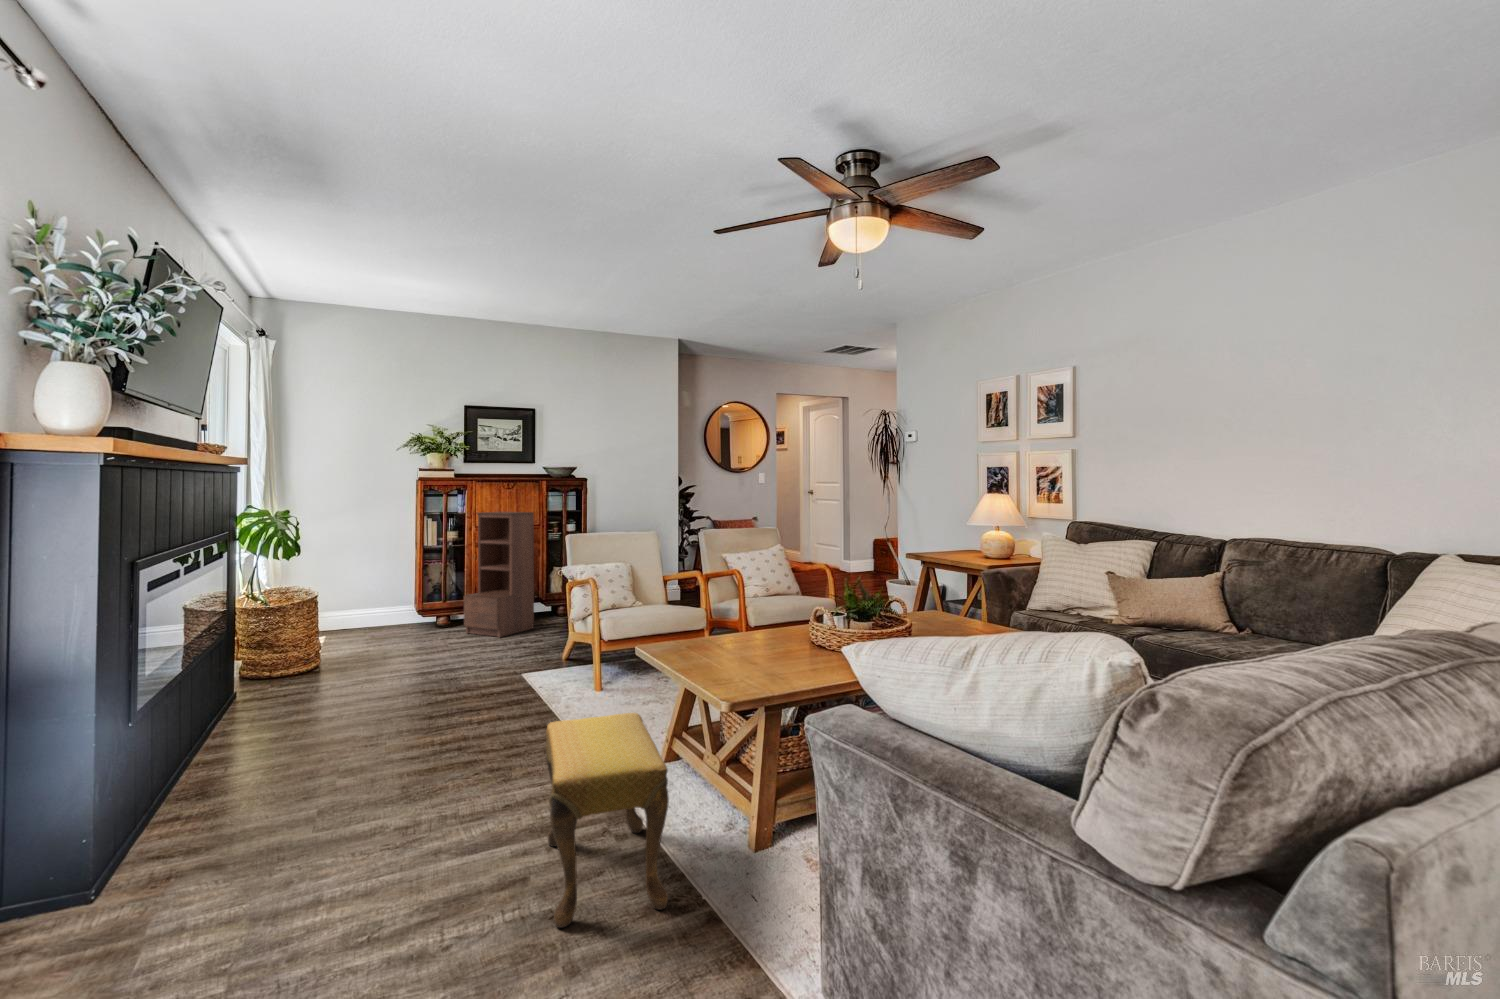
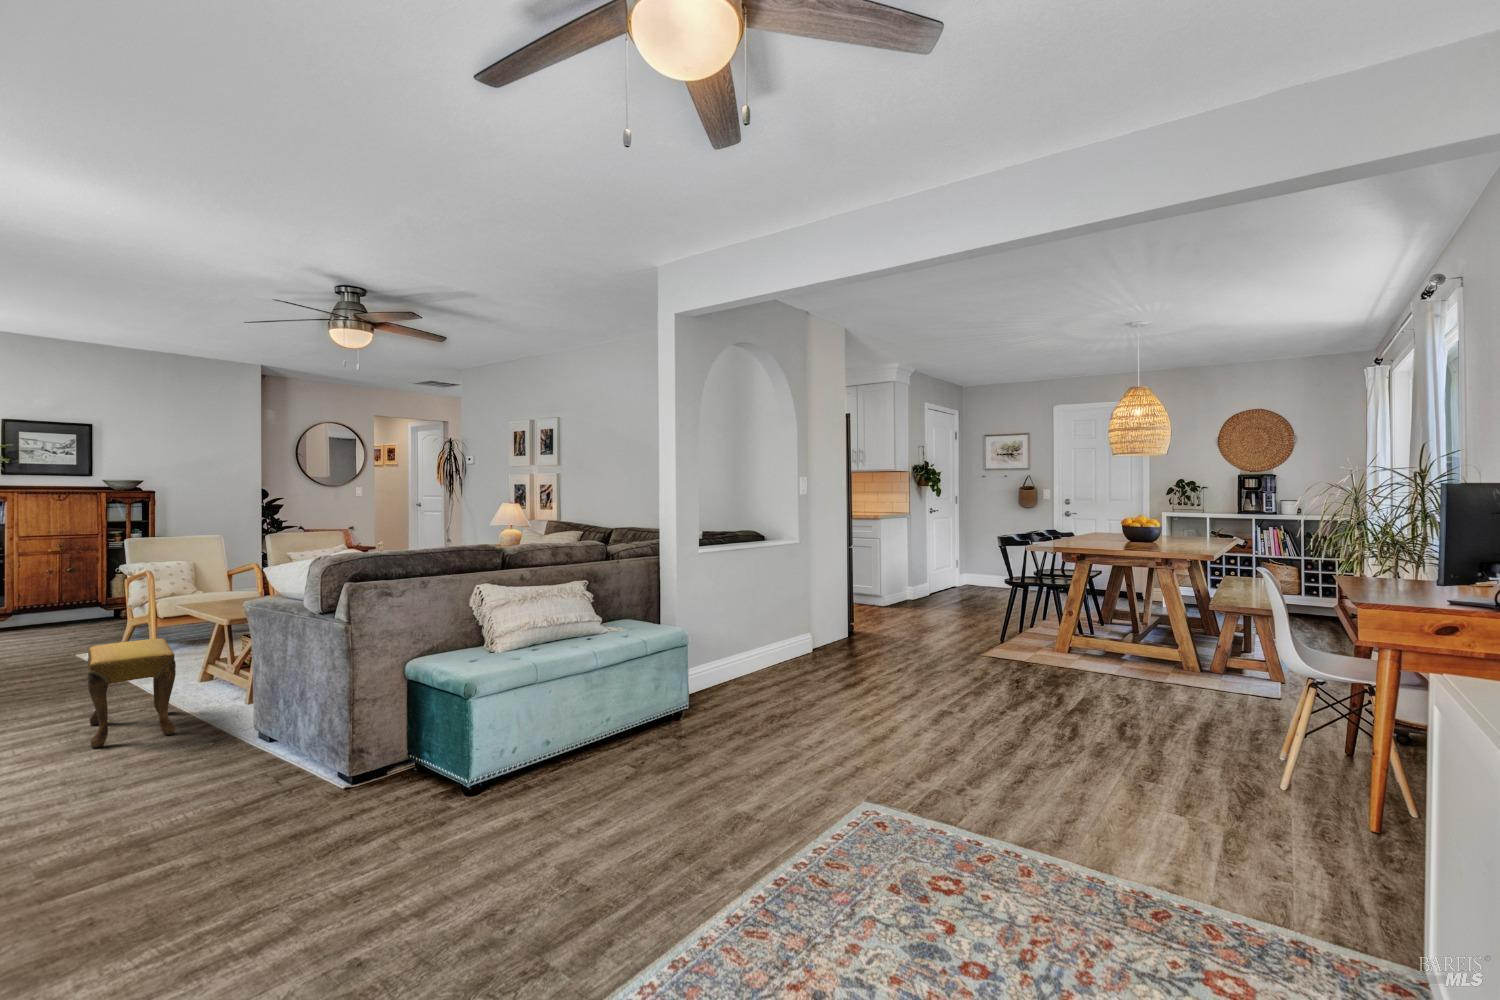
bookshelf: present [464,512,534,637] -> none [4,521,90,636]

